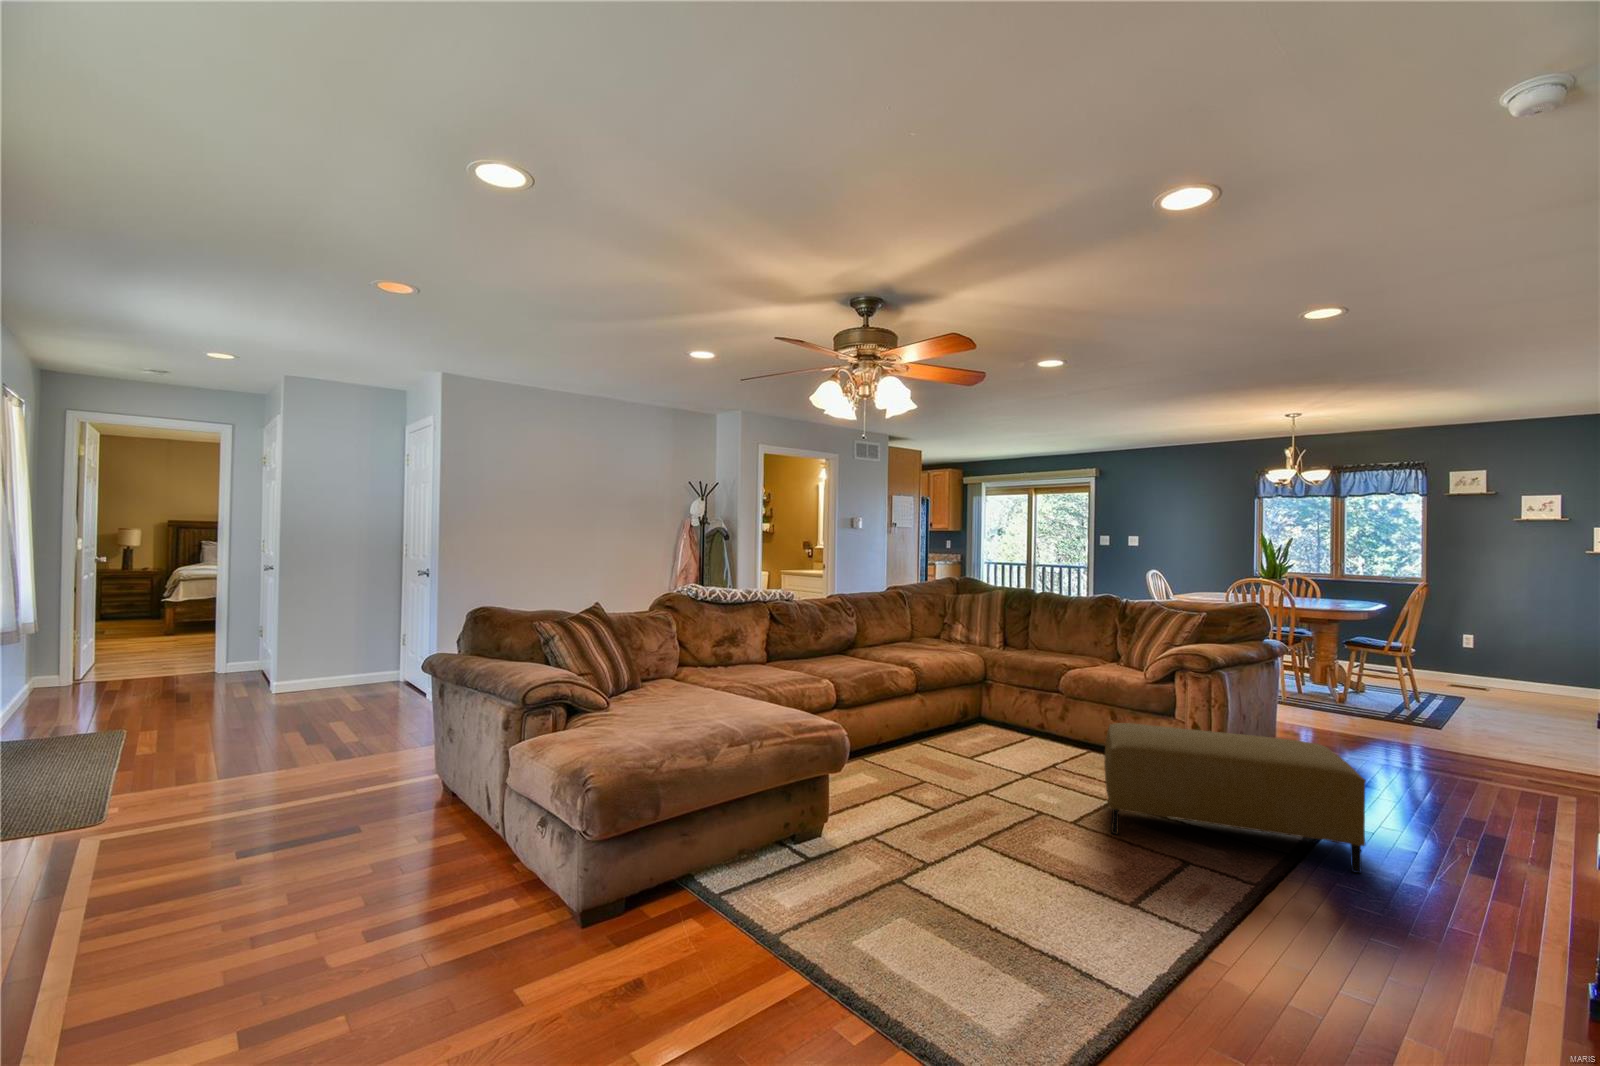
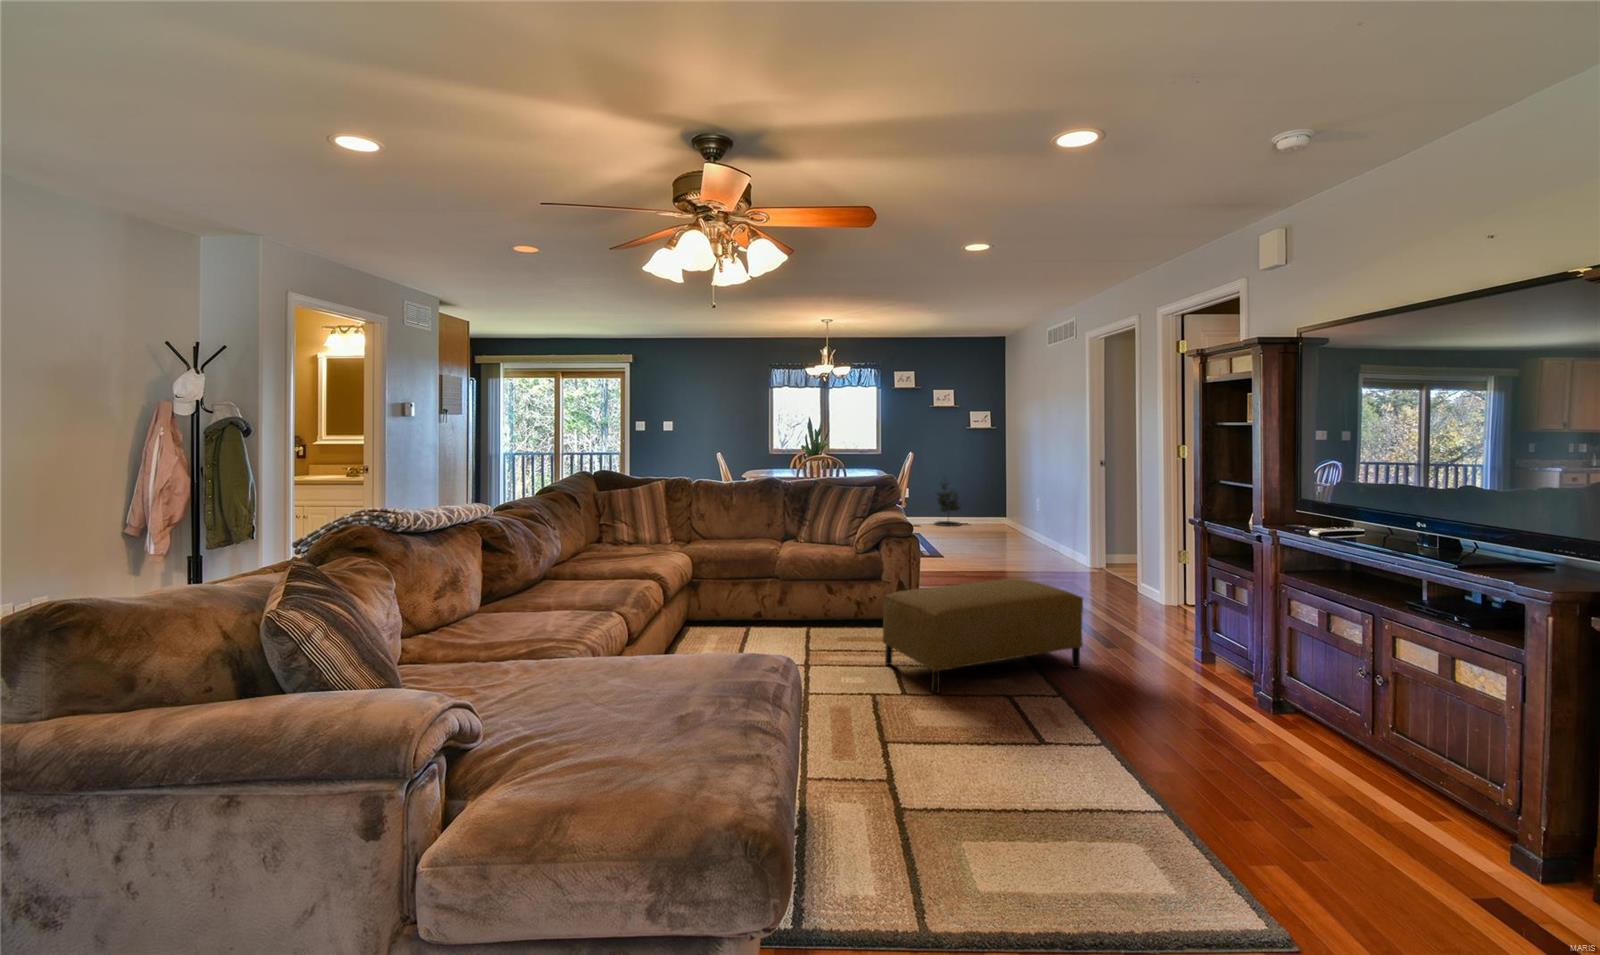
potted tree: none [1512,621,1575,696] -> present [935,482,961,526]

